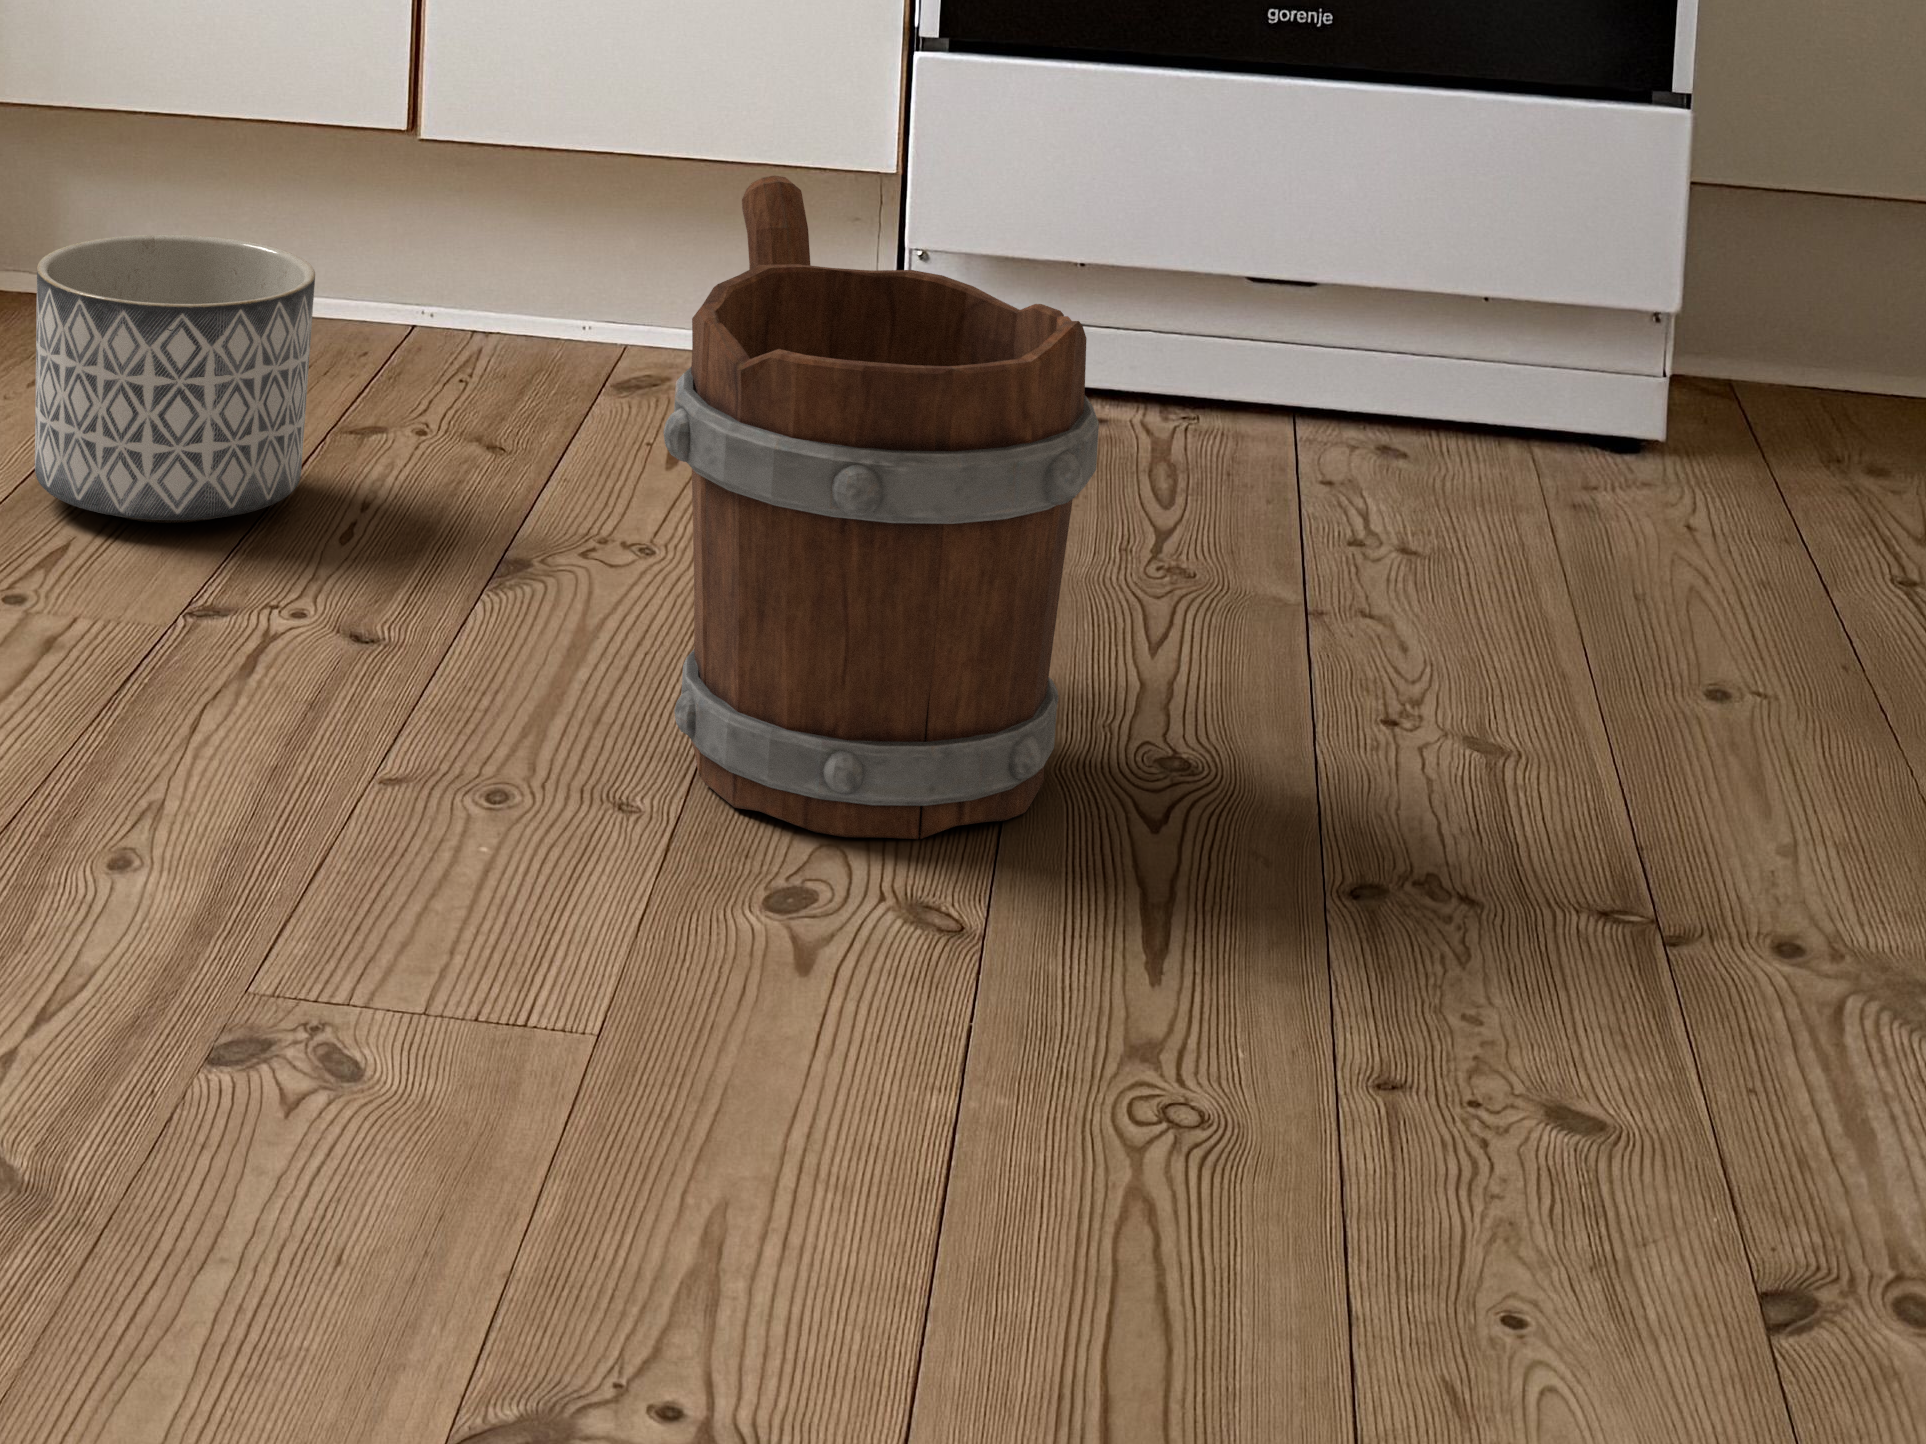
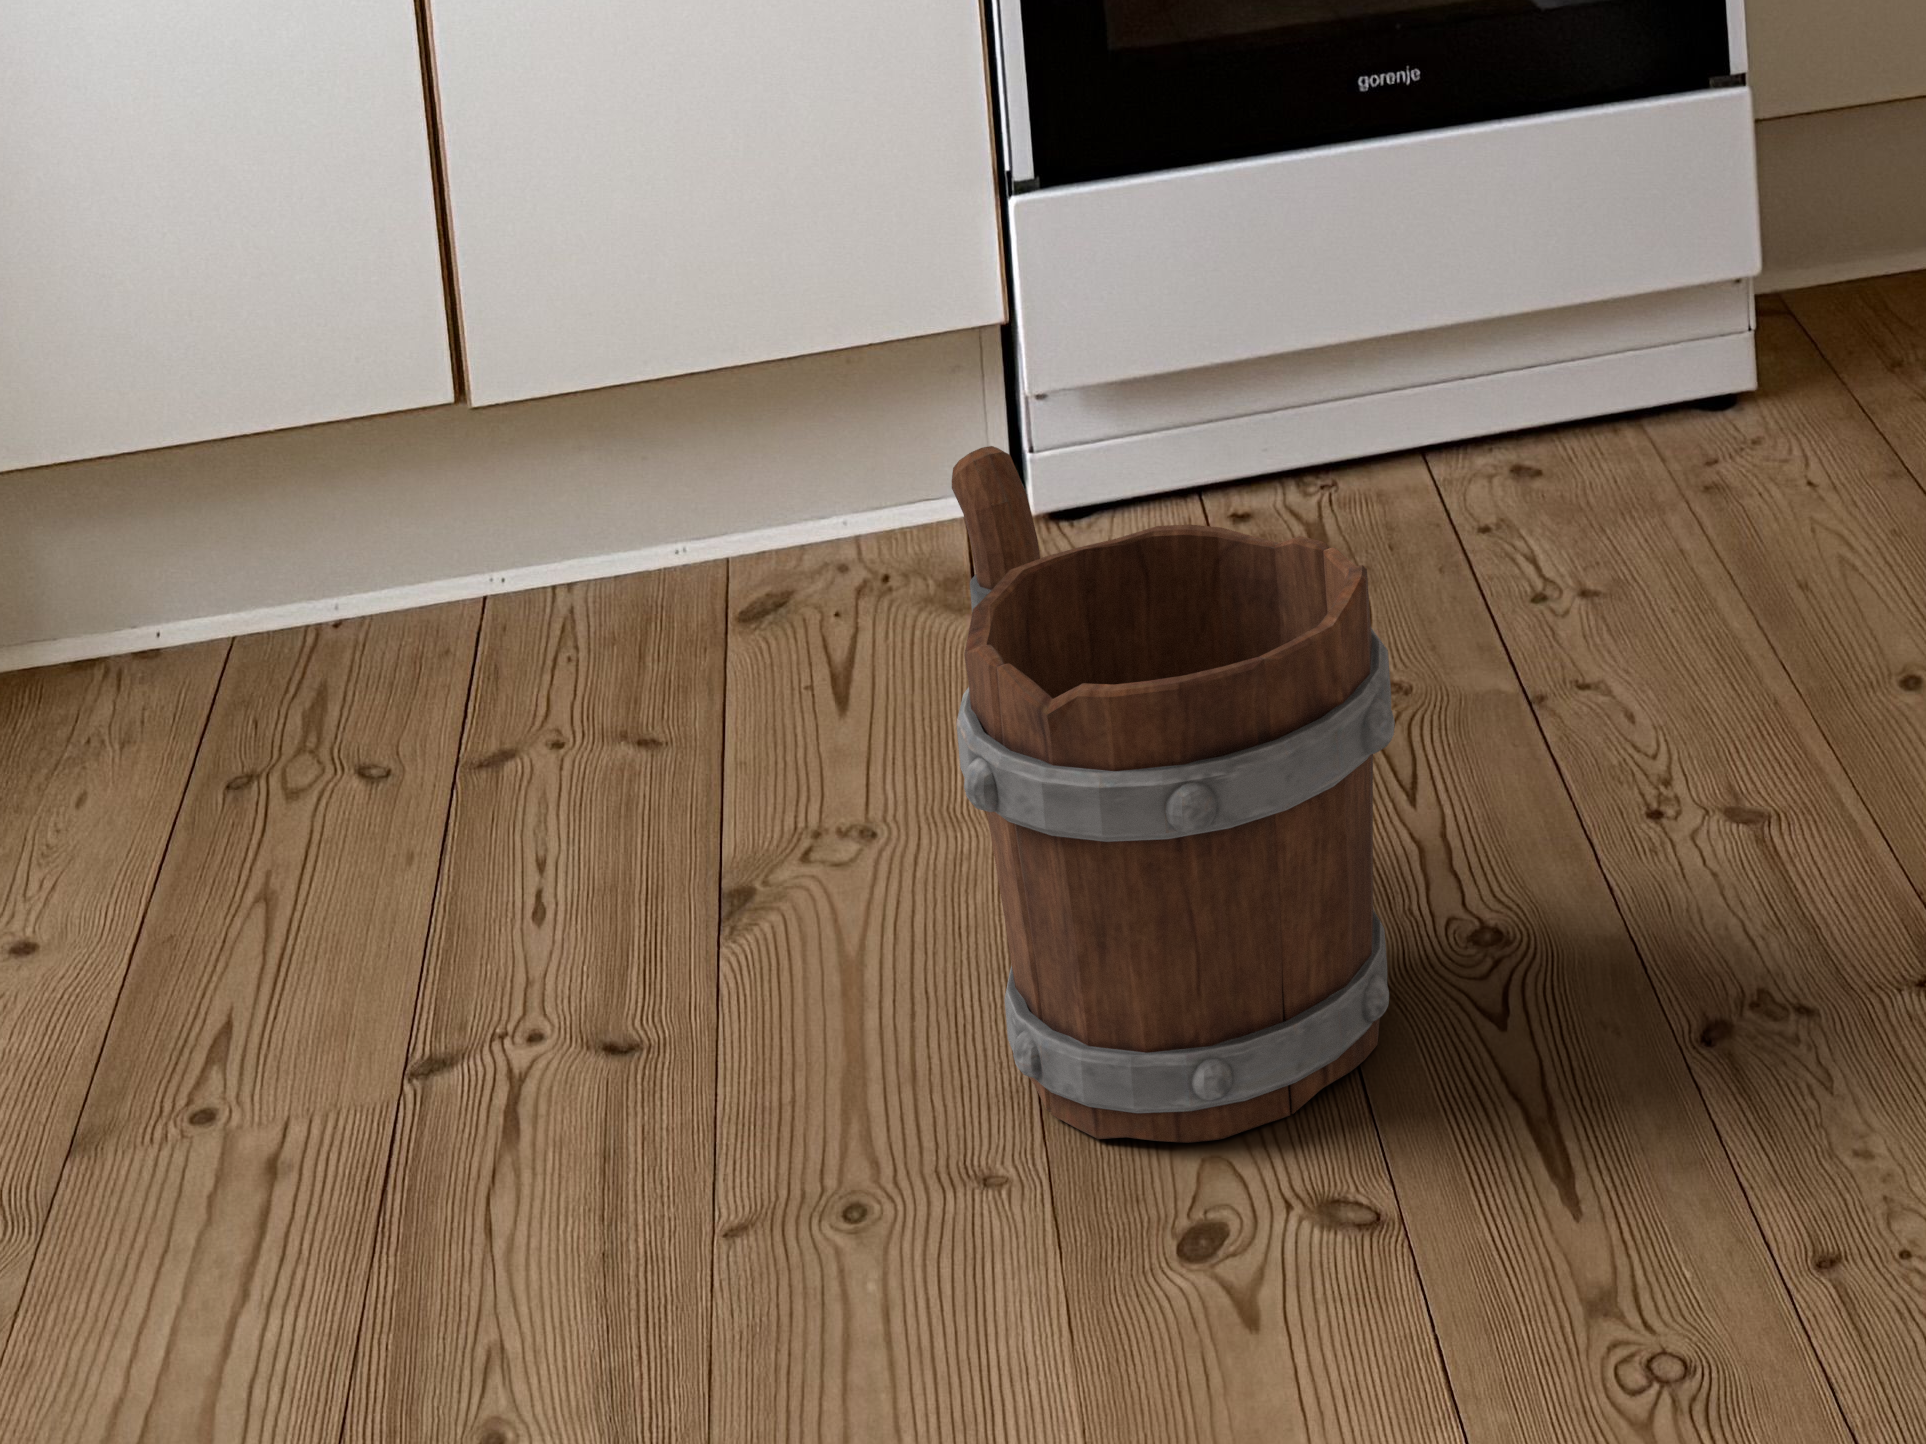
planter: present [35,235,315,523] -> none [126,605,469,967]

